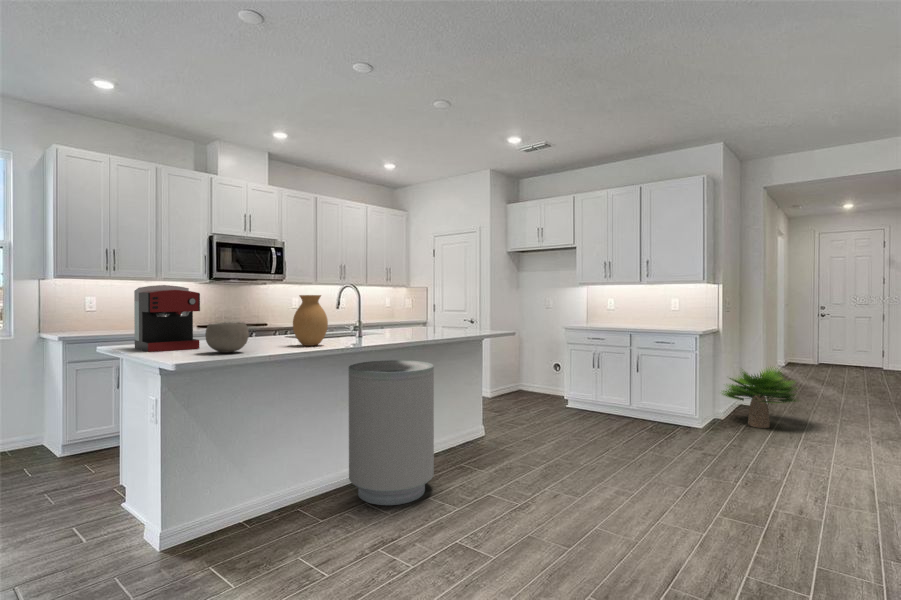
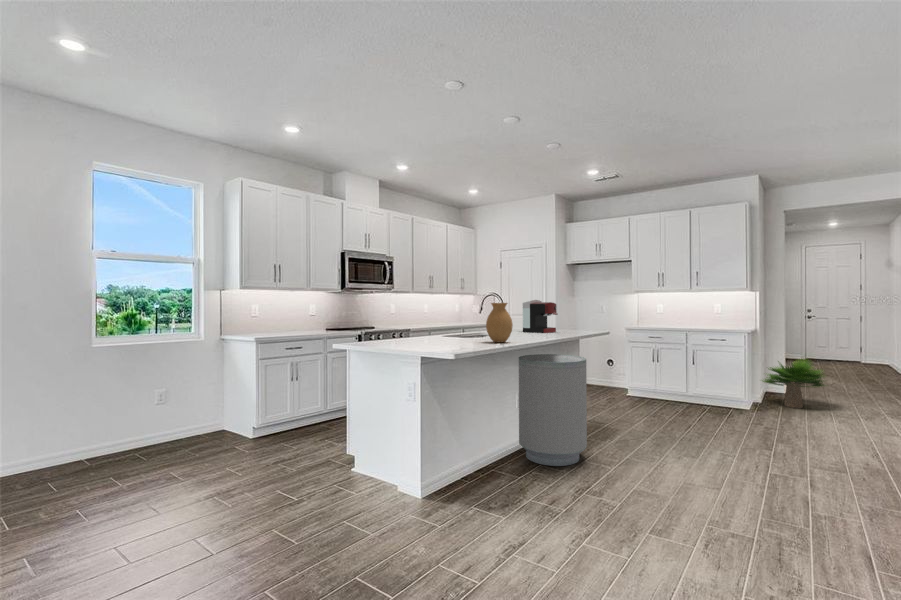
coffee maker: present [134,285,200,352] -> present [523,300,557,333]
bowl: present [205,322,249,353] -> none [451,324,480,347]

